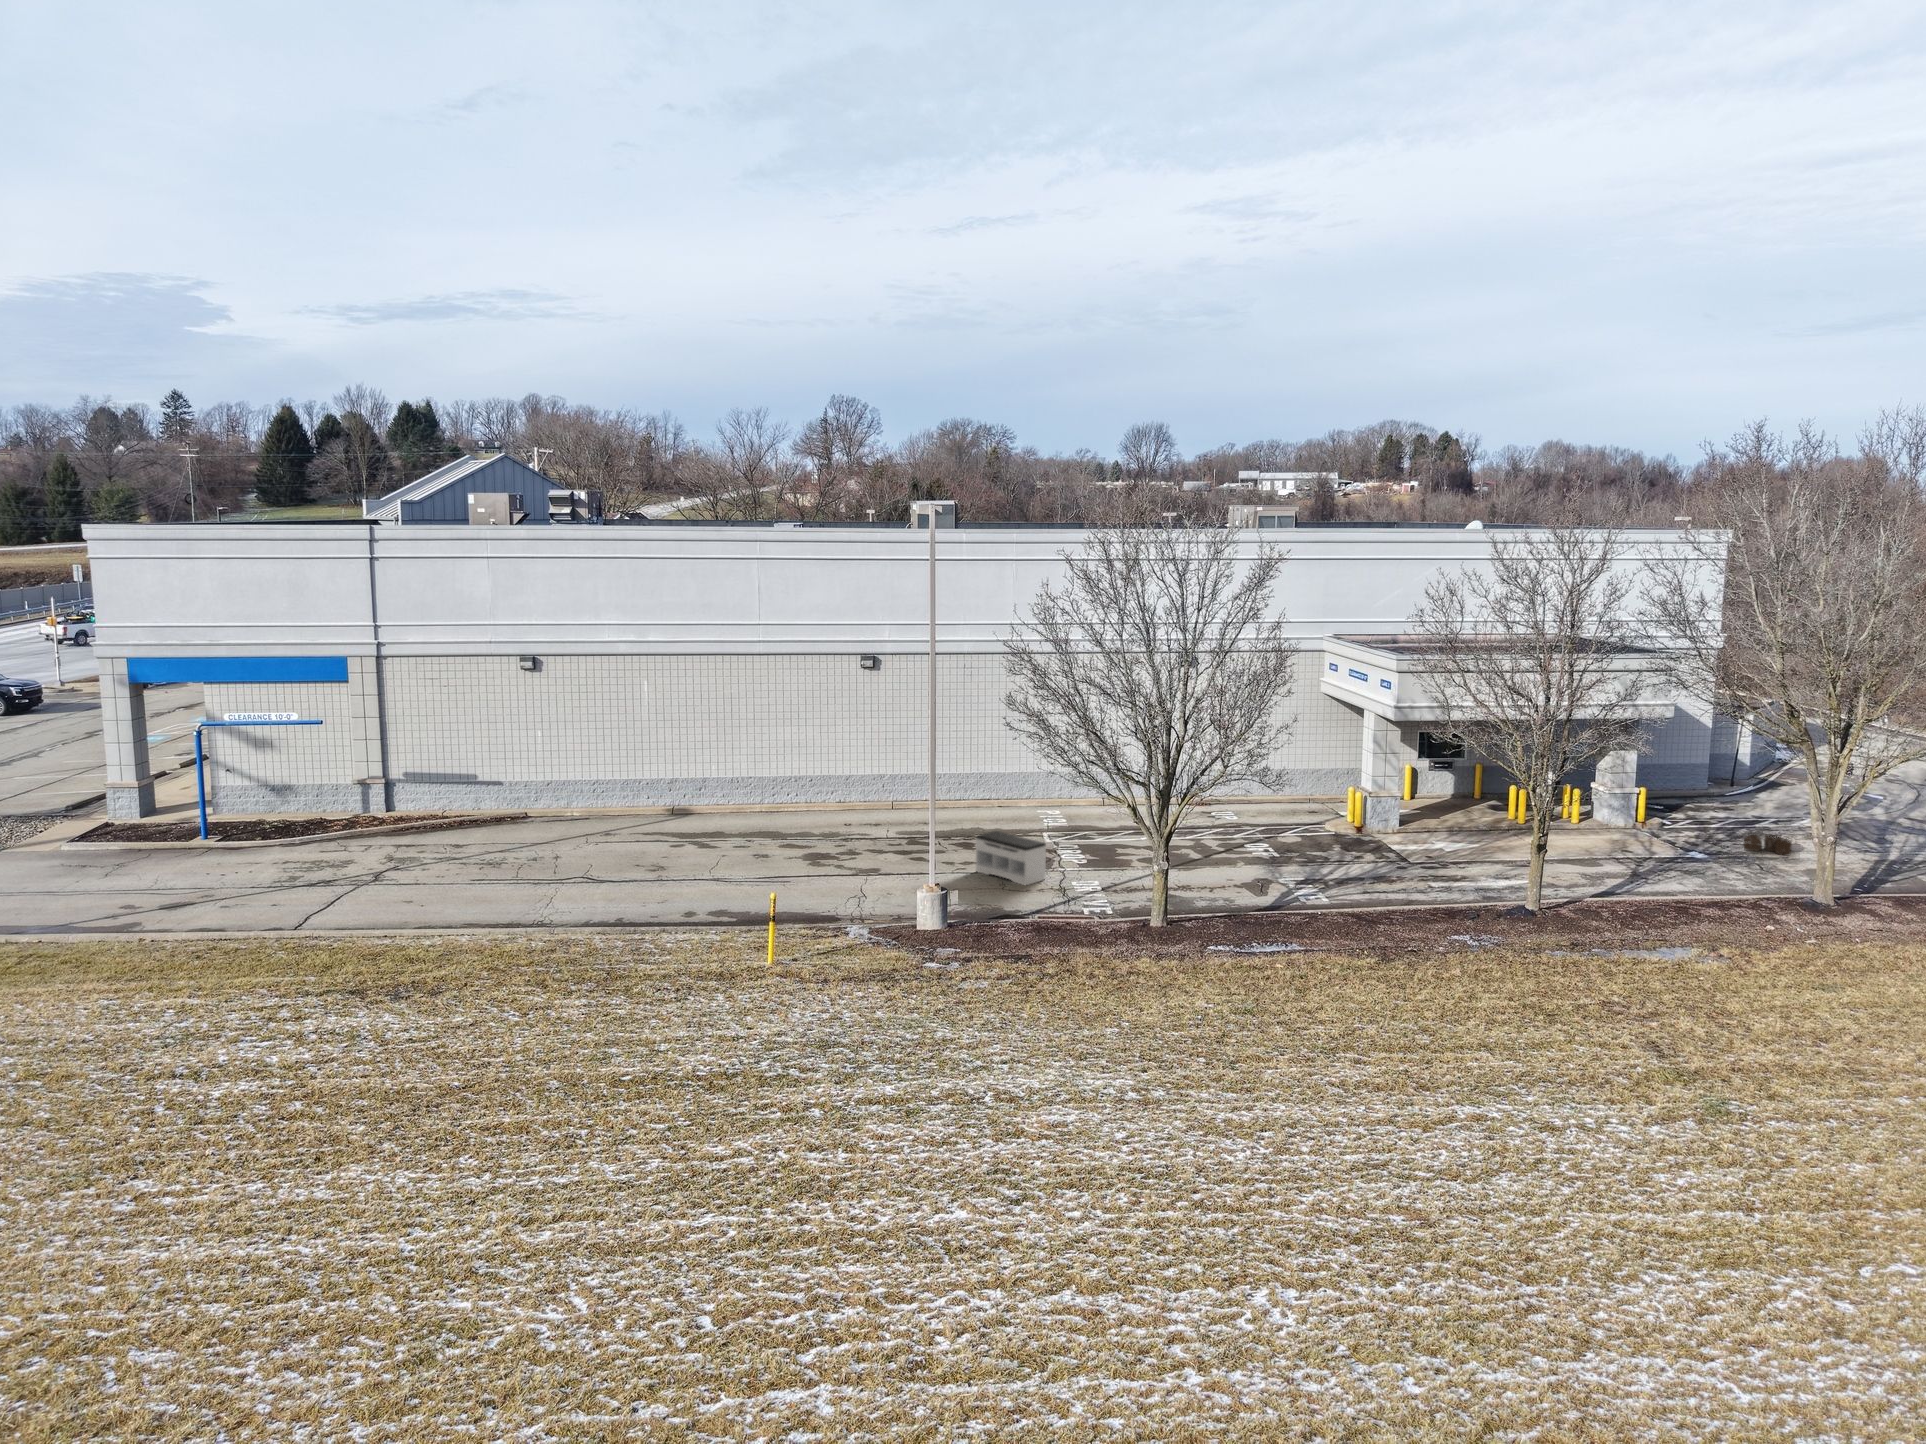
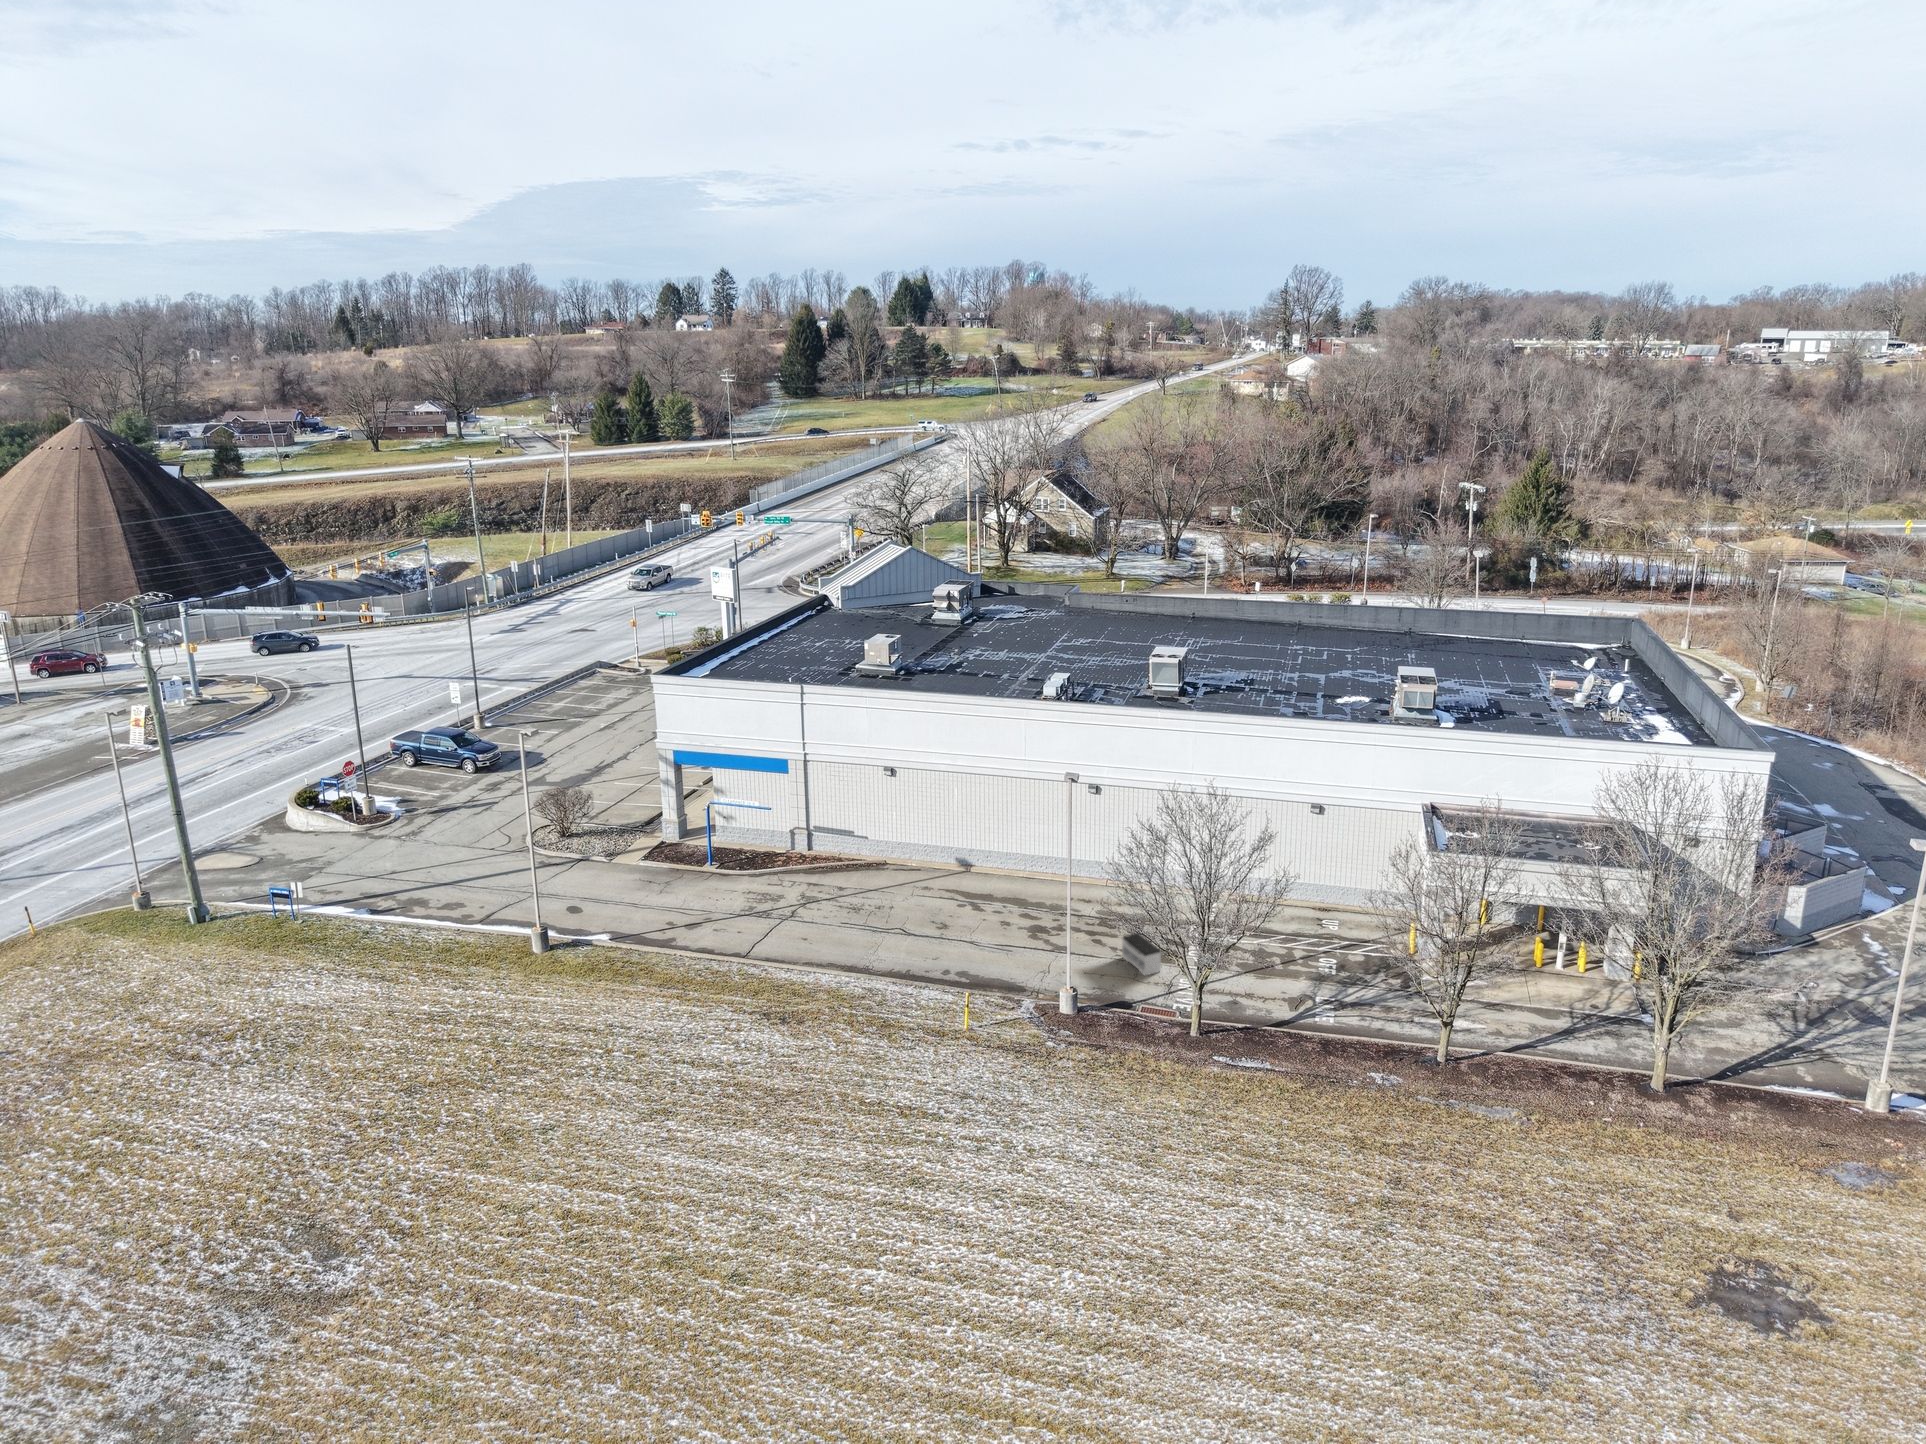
woven basket: present [1744,835,1792,856] -> none [1711,1000,1753,1022]

